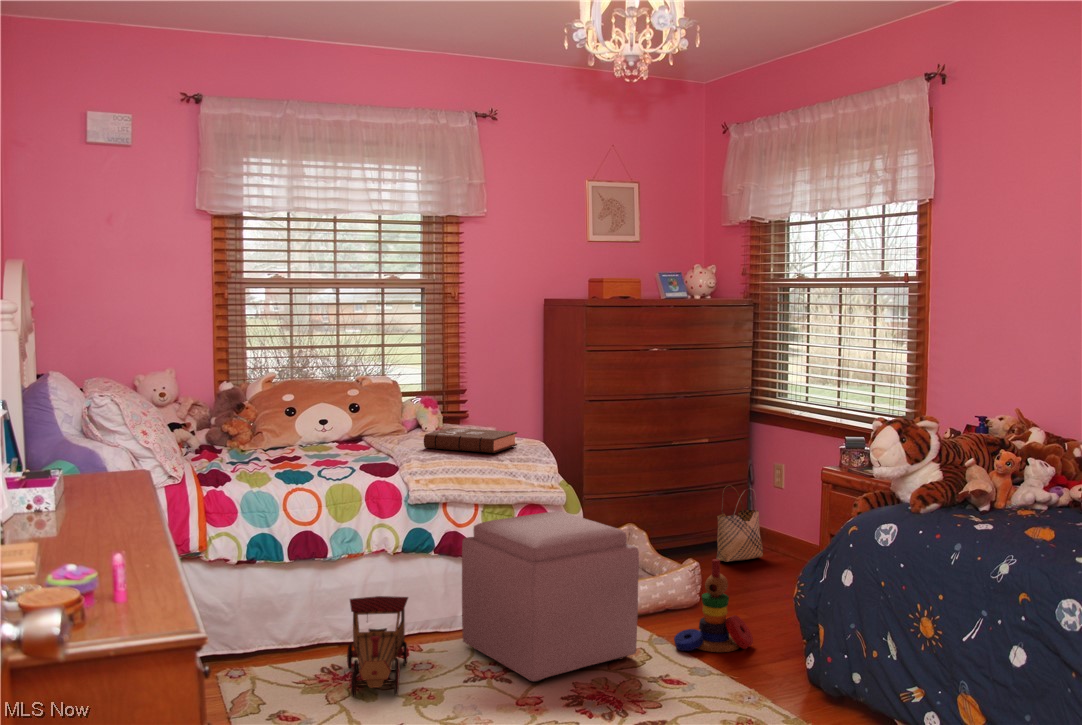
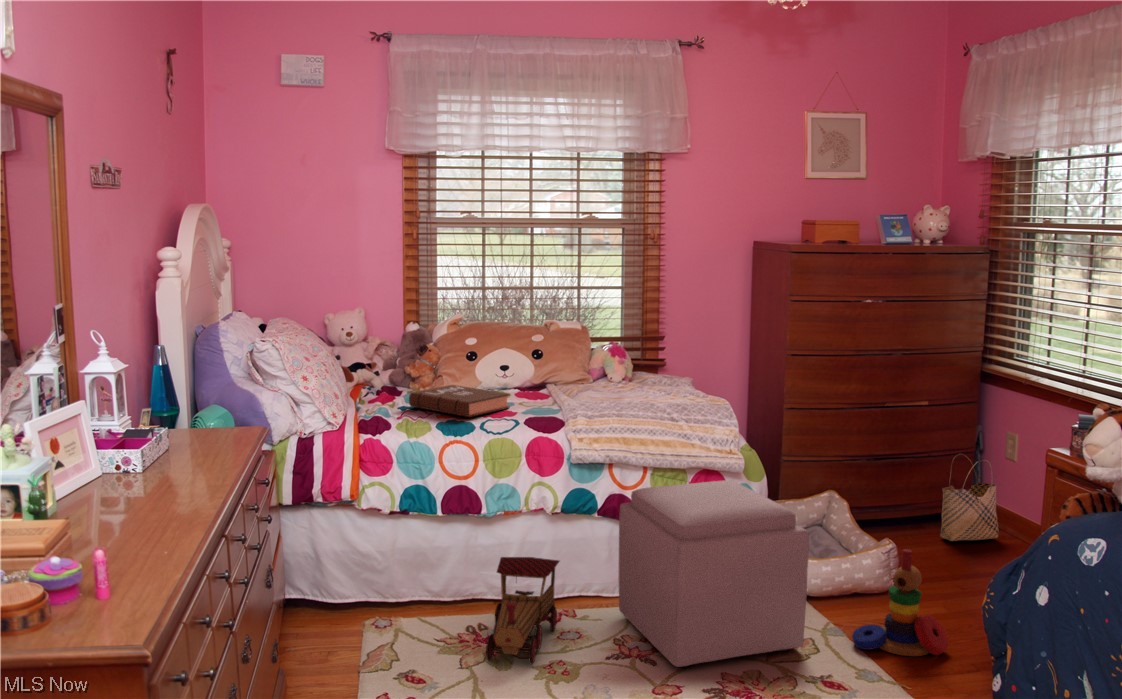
book: present [424,428,517,453] -> present [409,385,510,417]

